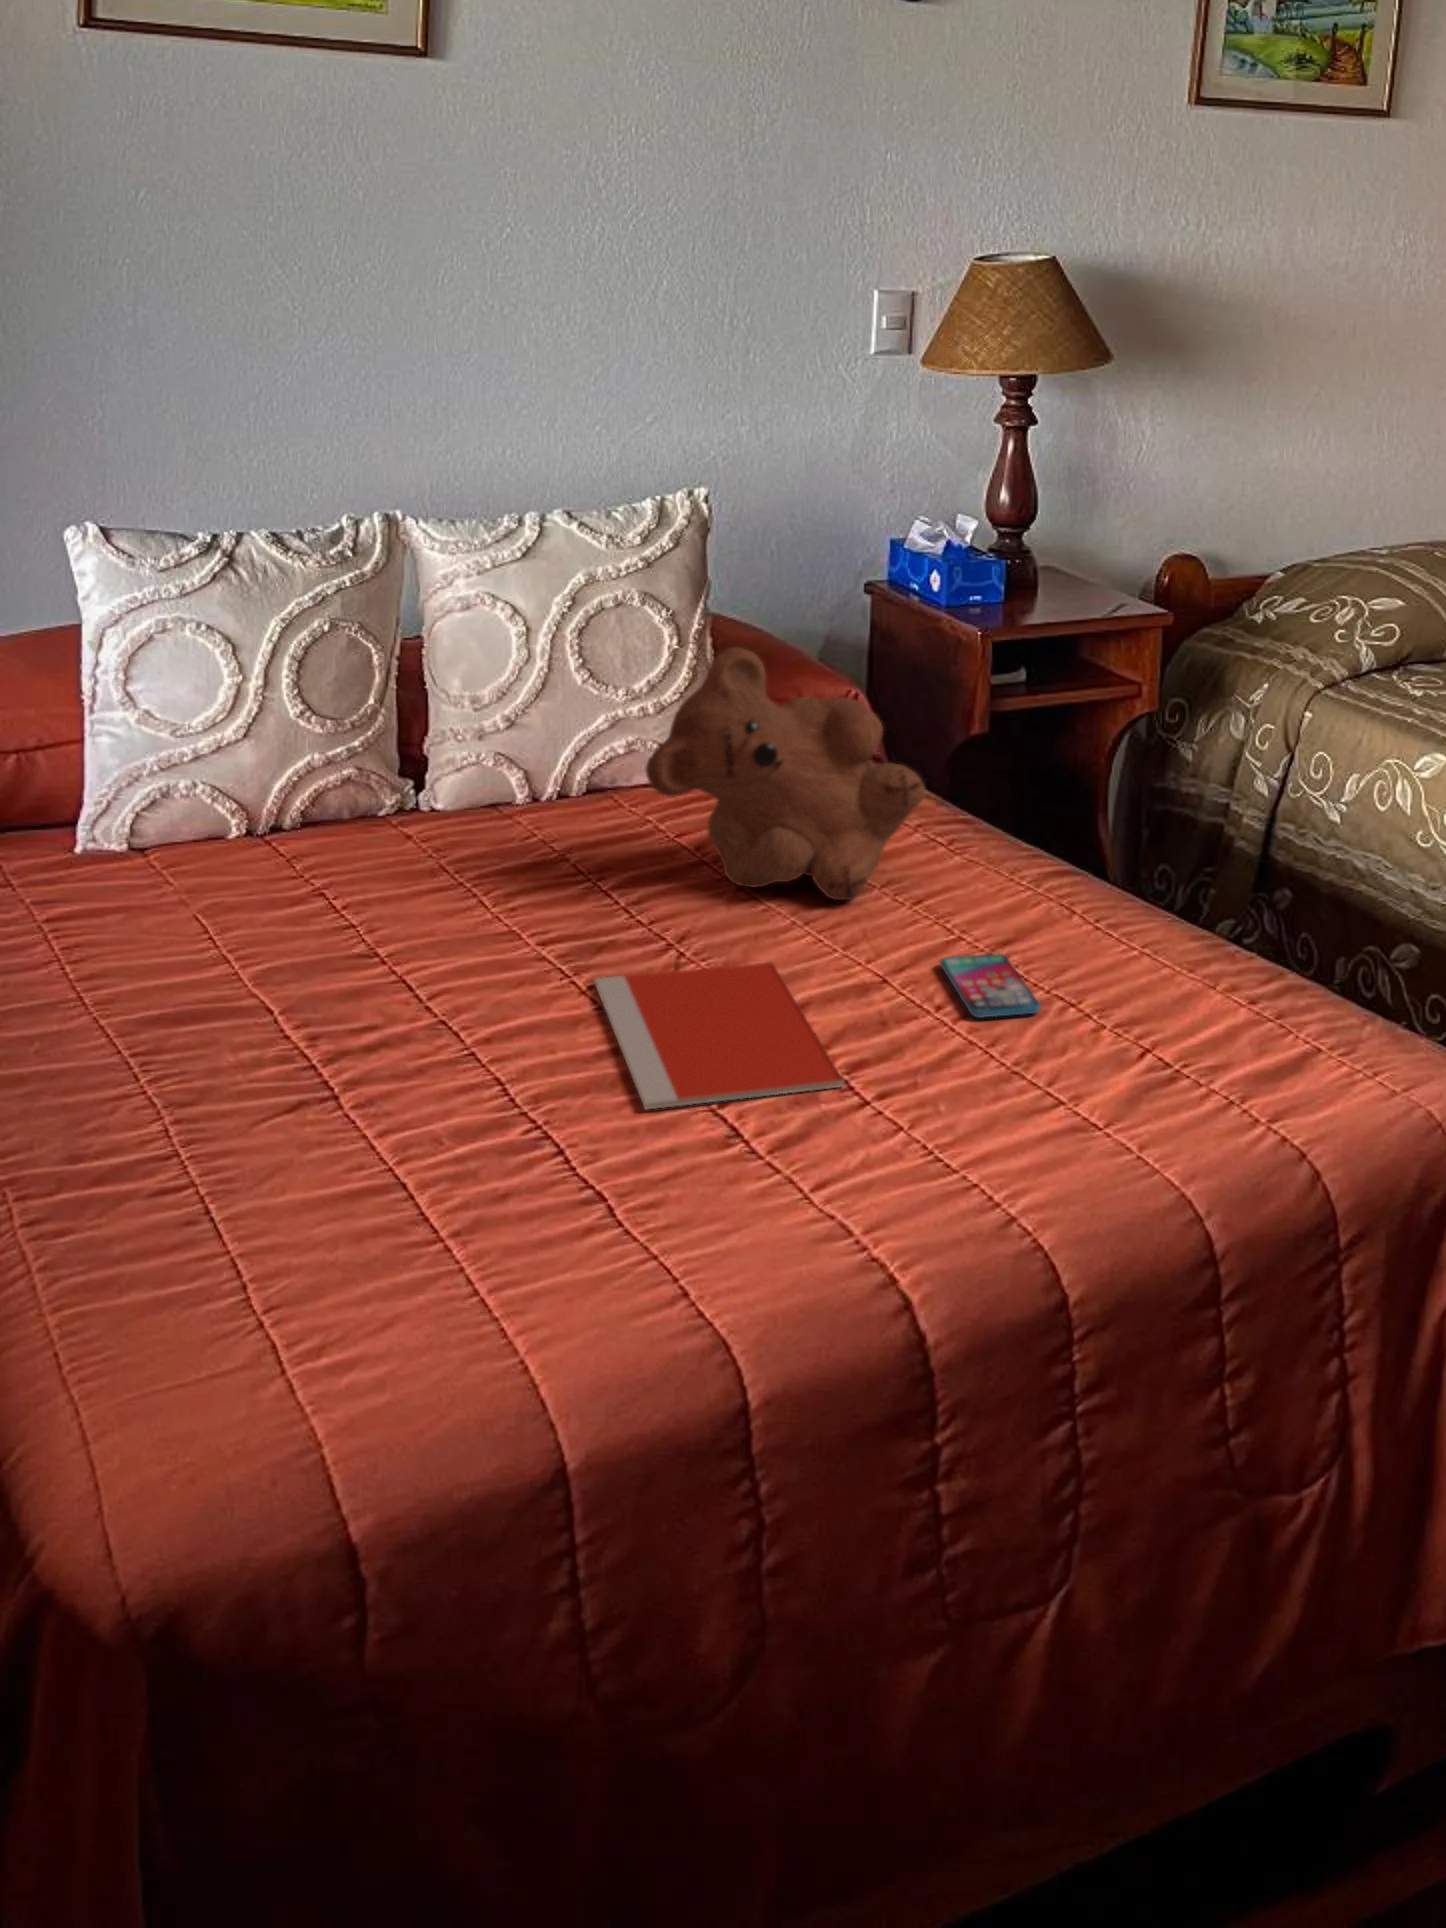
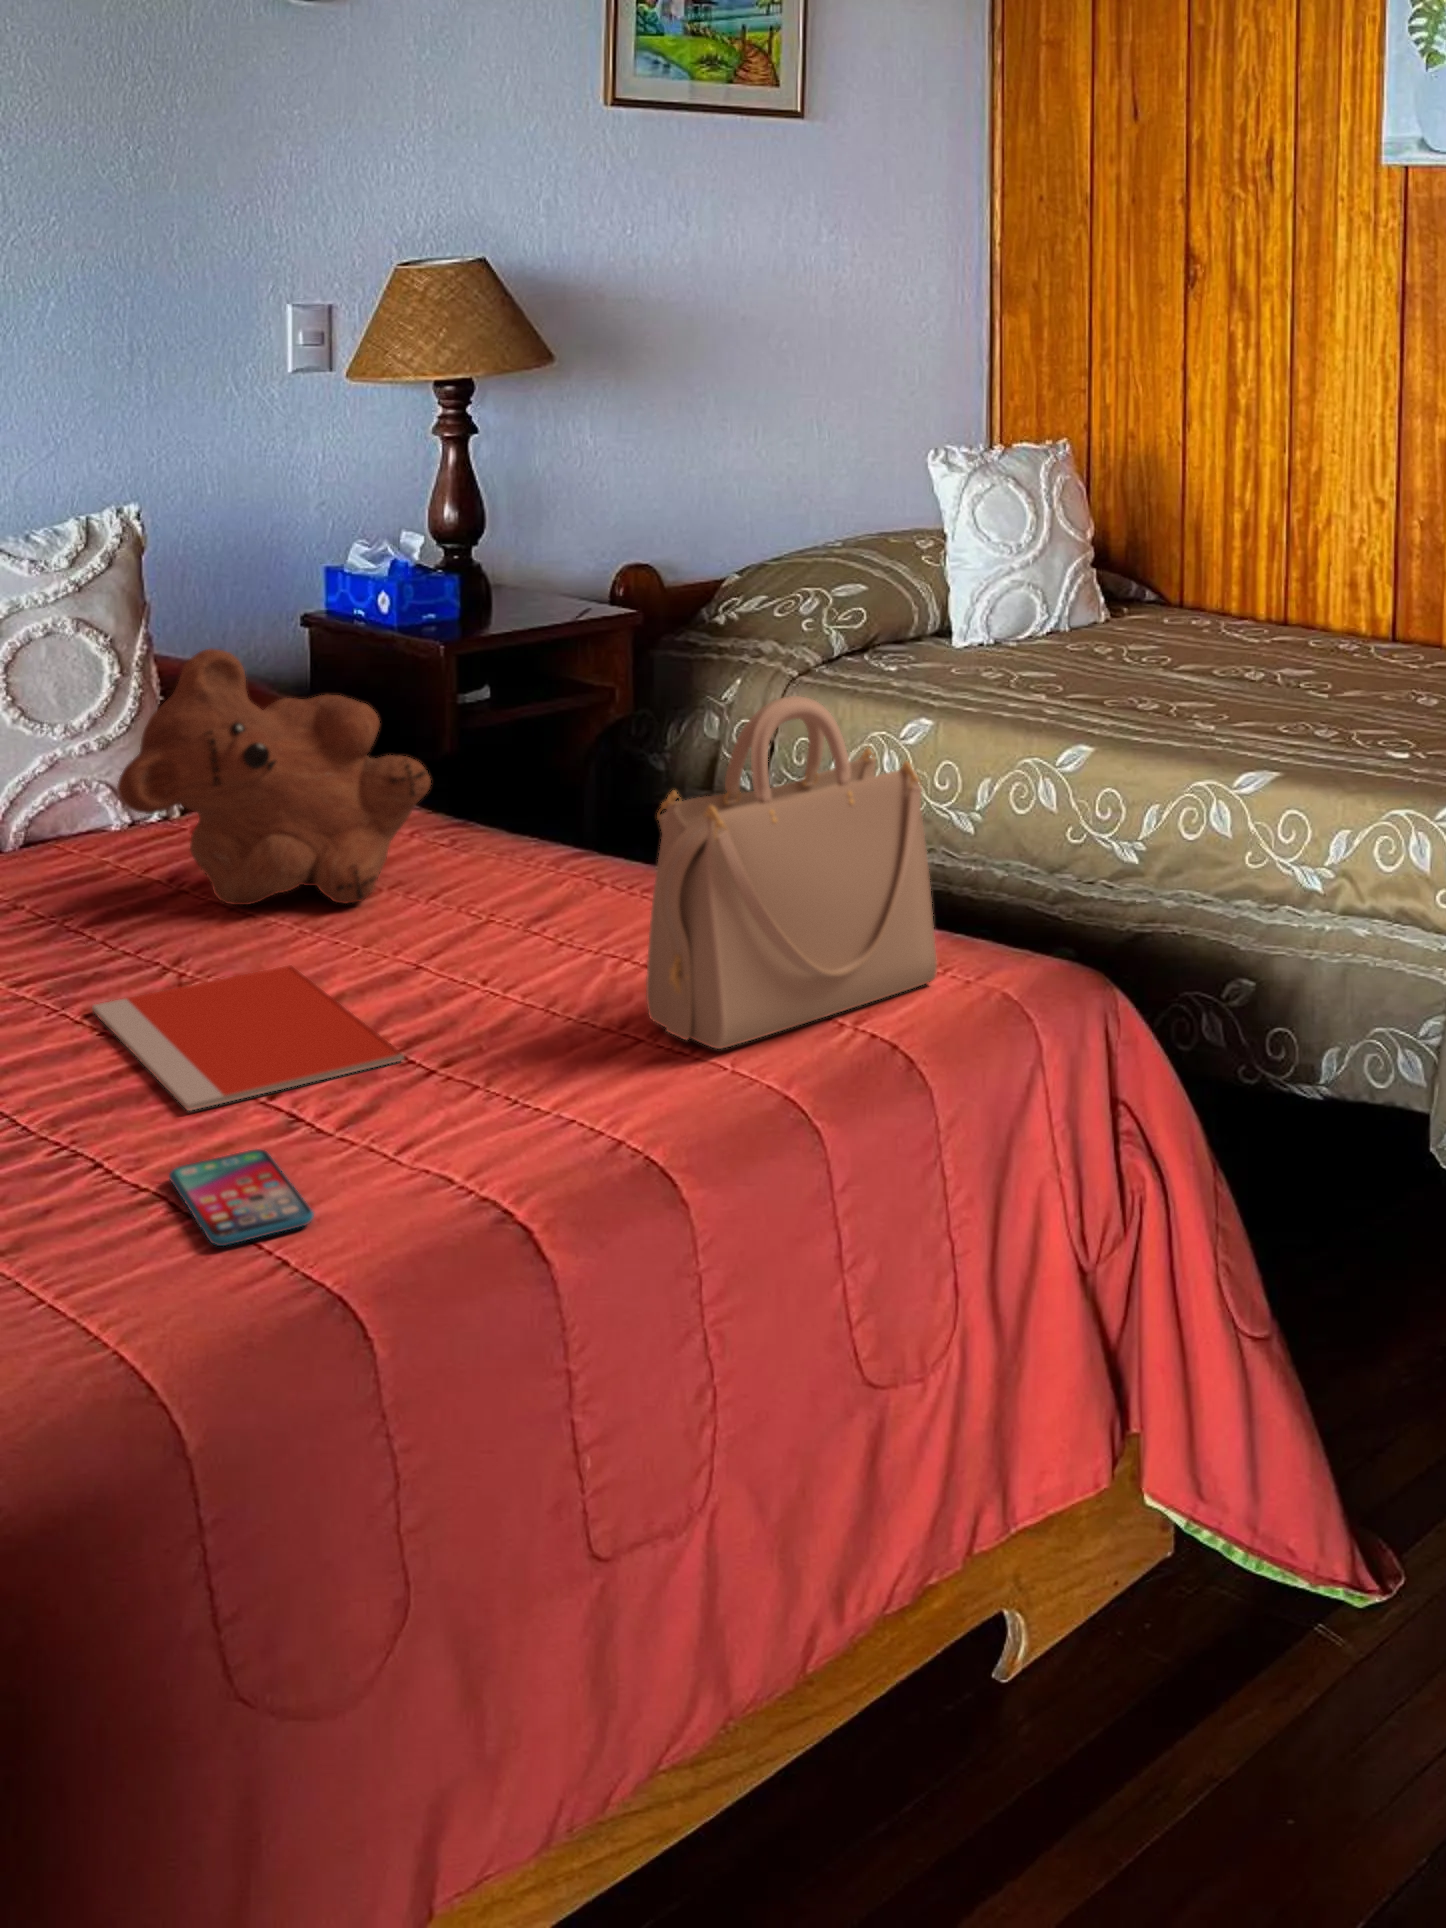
handbag: none [1075,784,1368,1129] -> present [646,696,937,1049]
smartphone: present [940,954,1041,1018] -> present [169,1149,314,1246]

